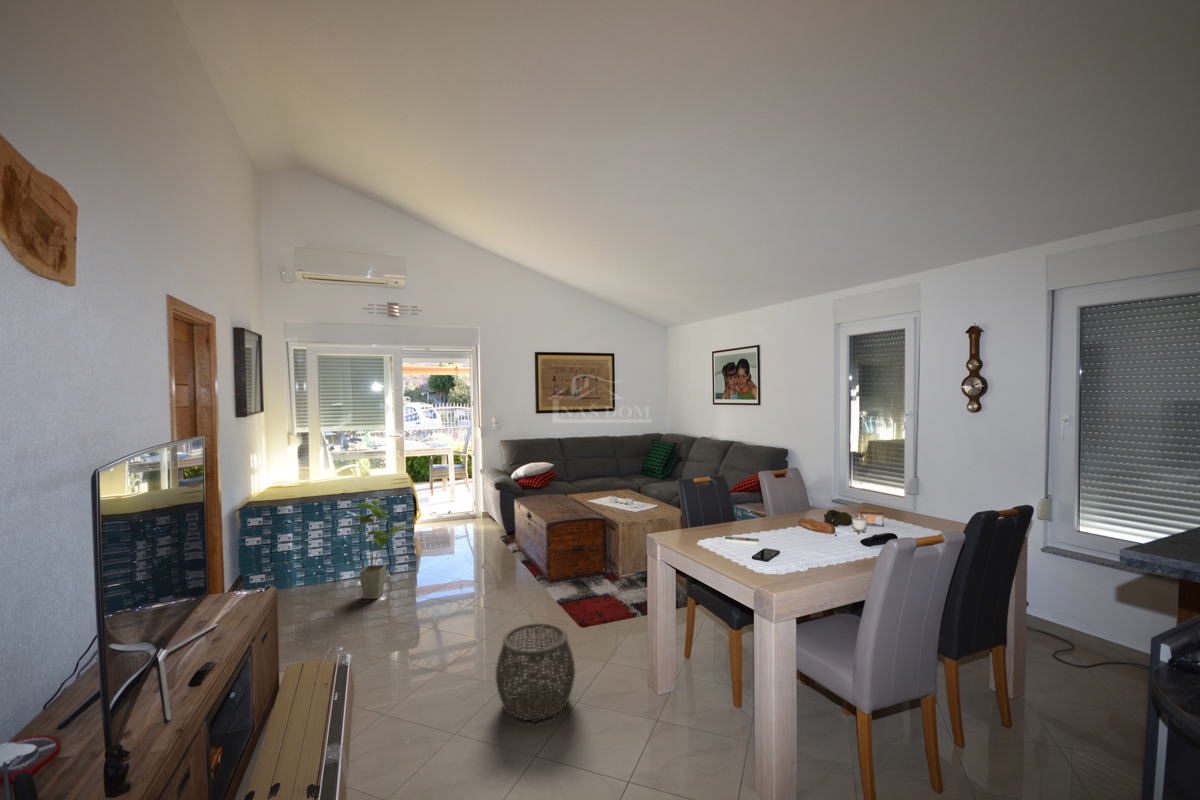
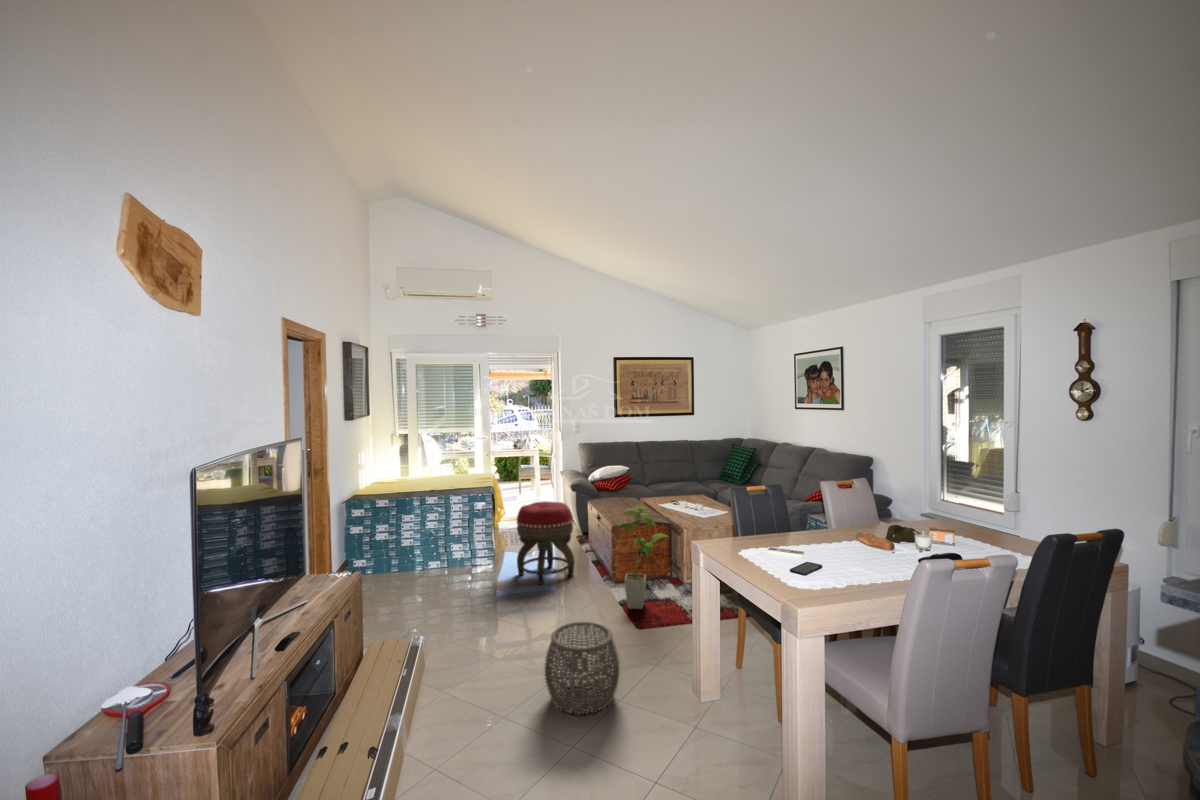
house plant: present [355,500,406,599] -> present [618,506,667,609]
footstool: none [442,502,505,589] -> present [517,501,575,584]

